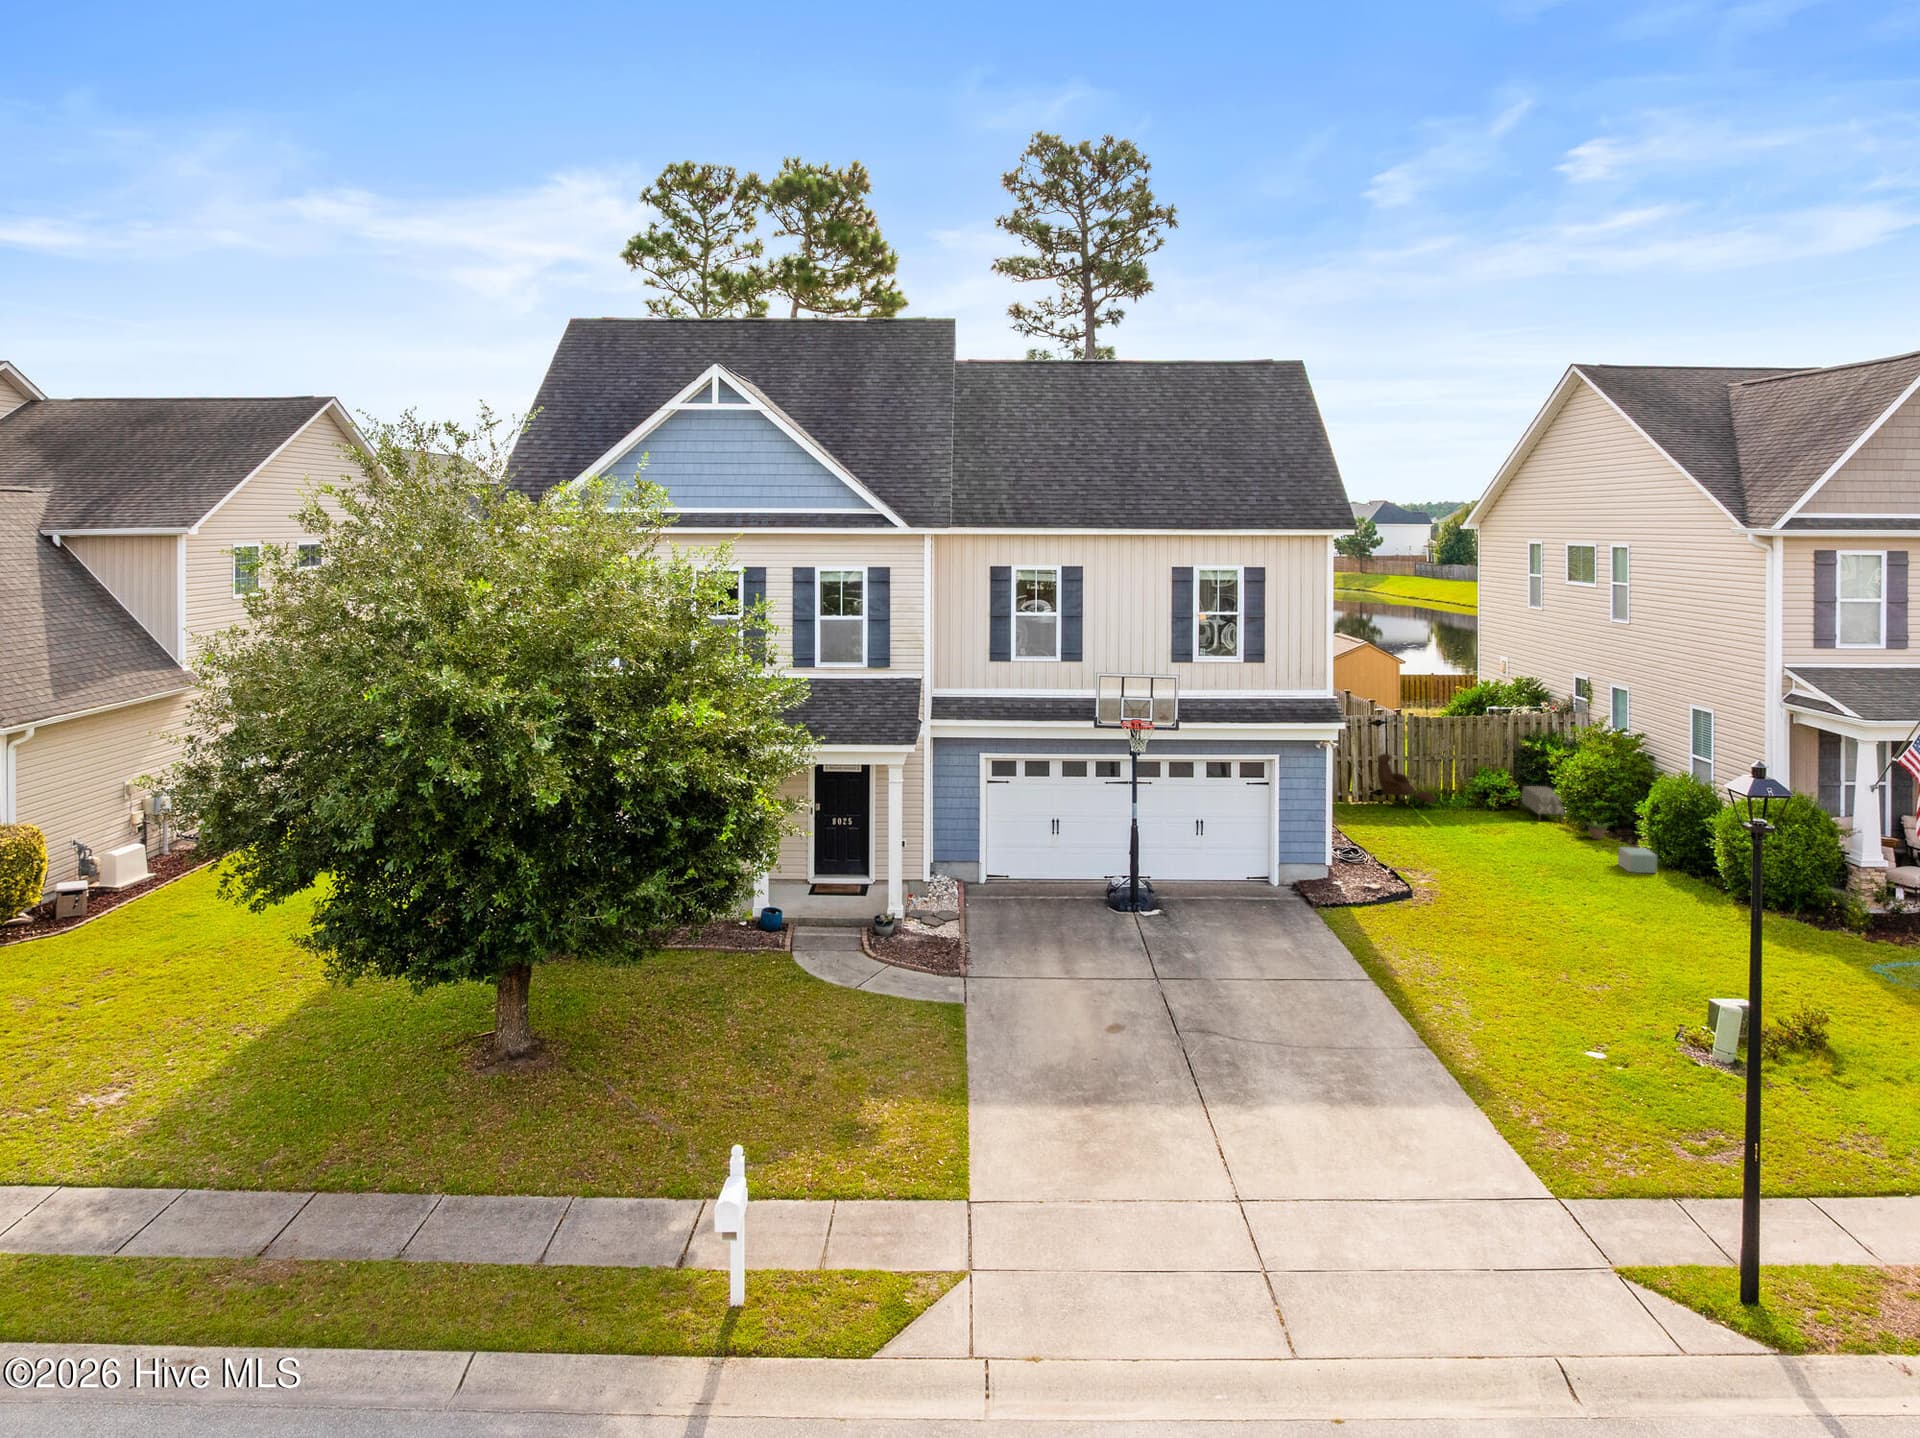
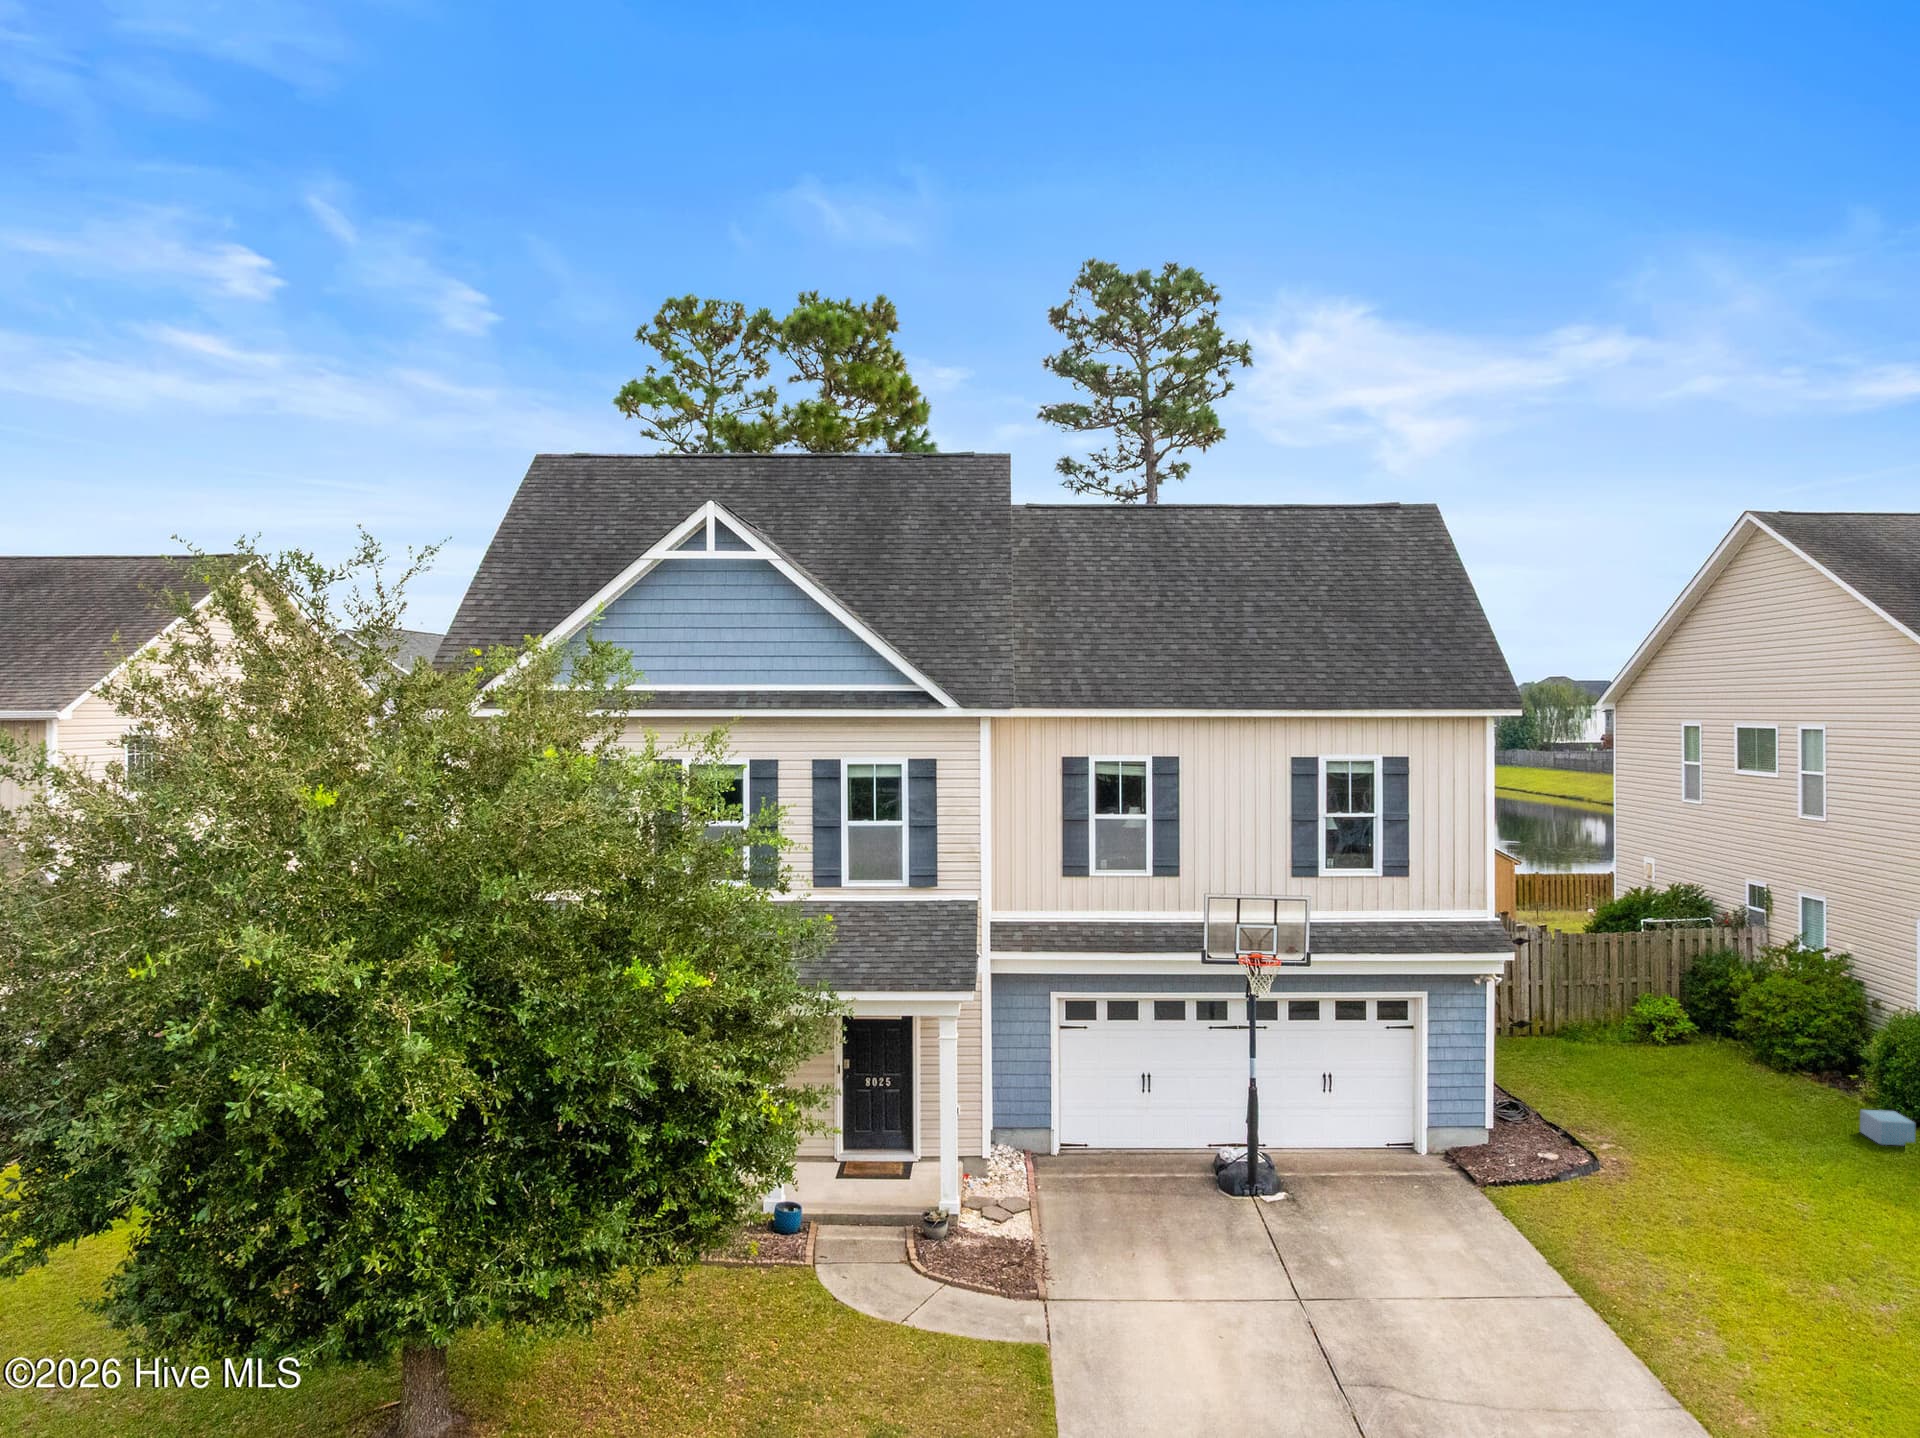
lounge chair: present [1377,753,1436,808] -> none [1523,977,1598,1050]
bench: present [1522,786,1564,822] -> none [1705,1019,1766,1067]
decorative plant: present [1587,822,1609,839] -> none [1791,1069,1837,1093]

